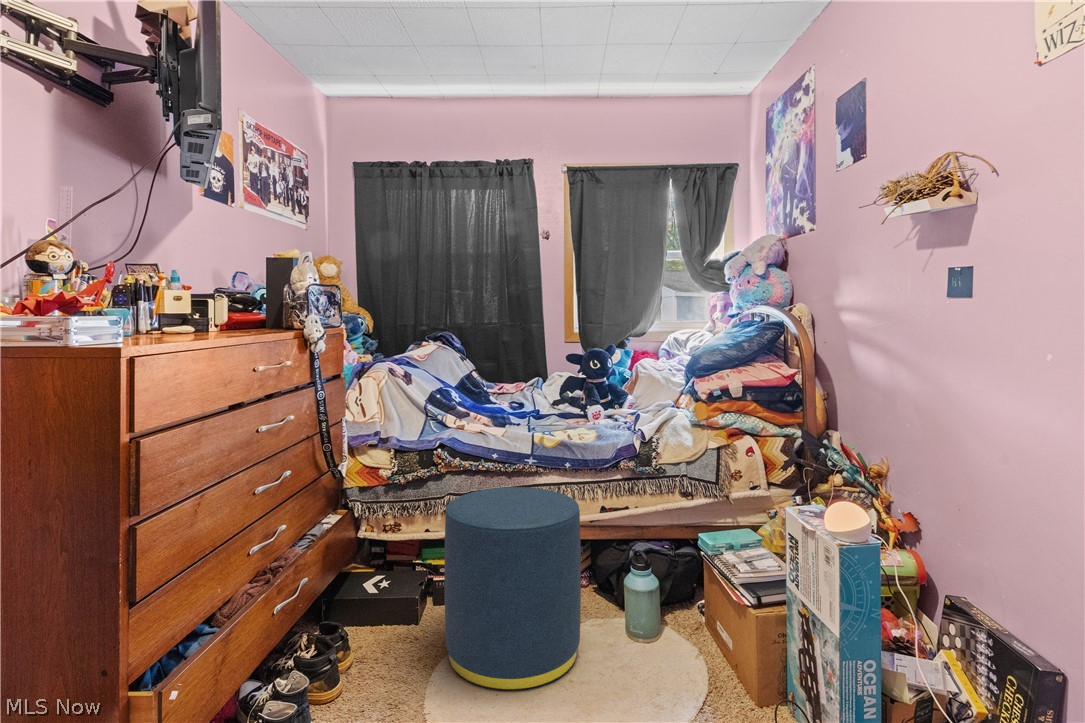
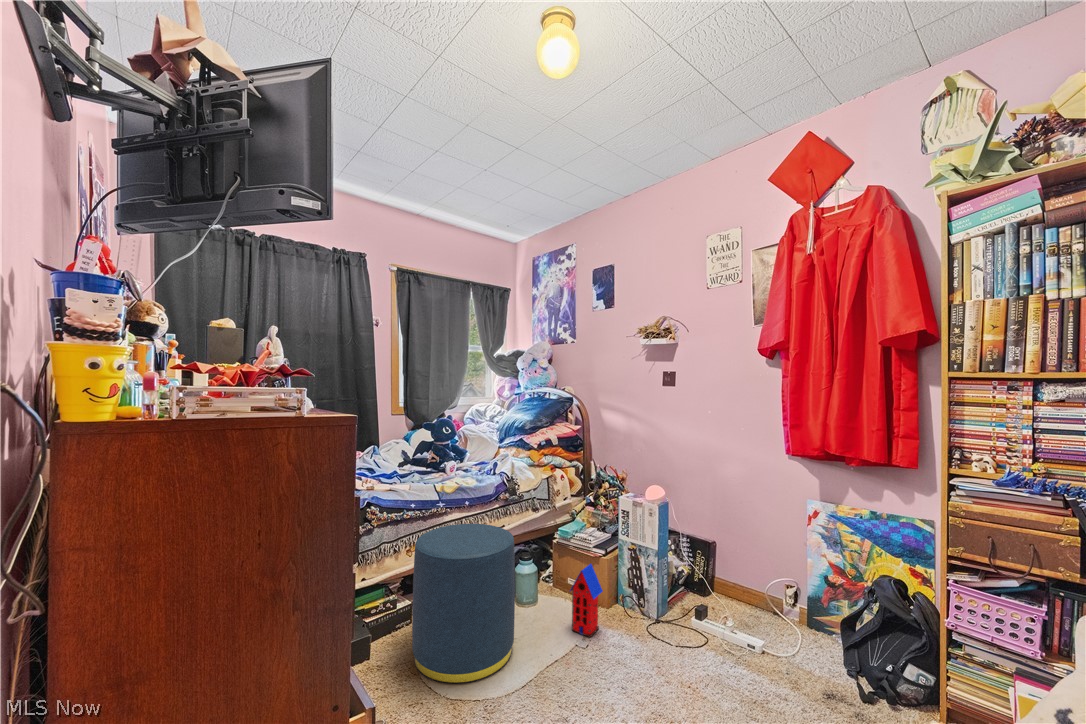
toy house: none [670,586,725,699] -> present [570,564,603,637]

